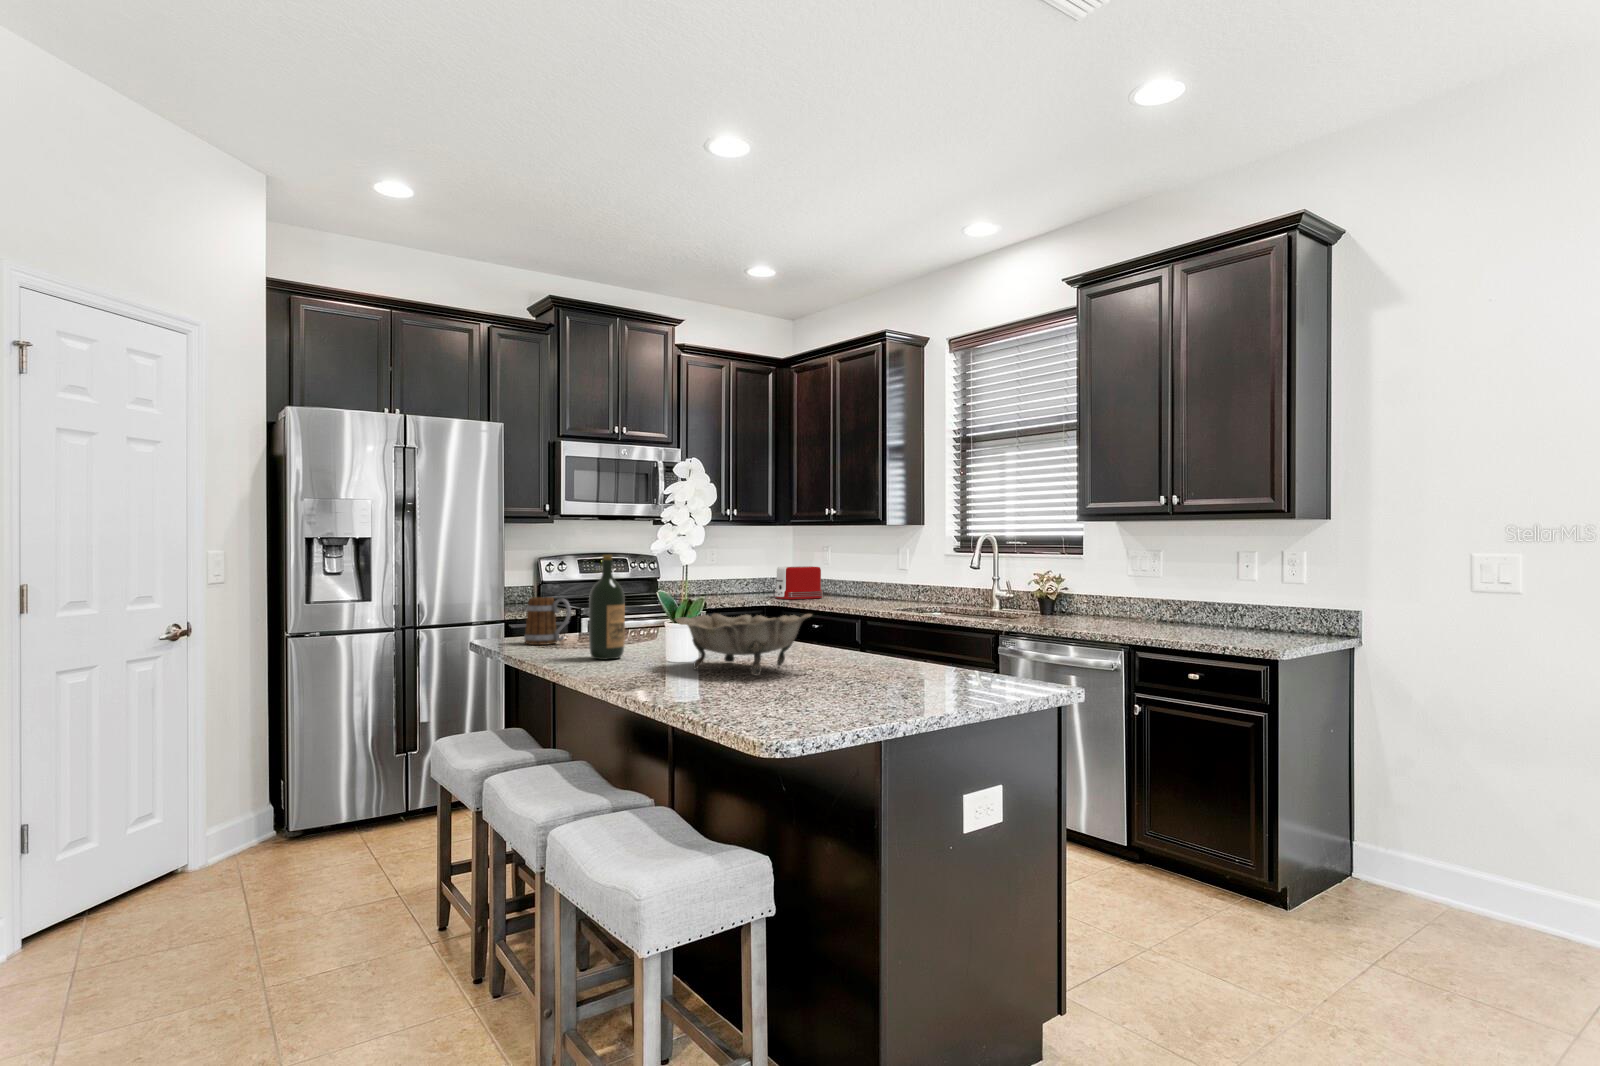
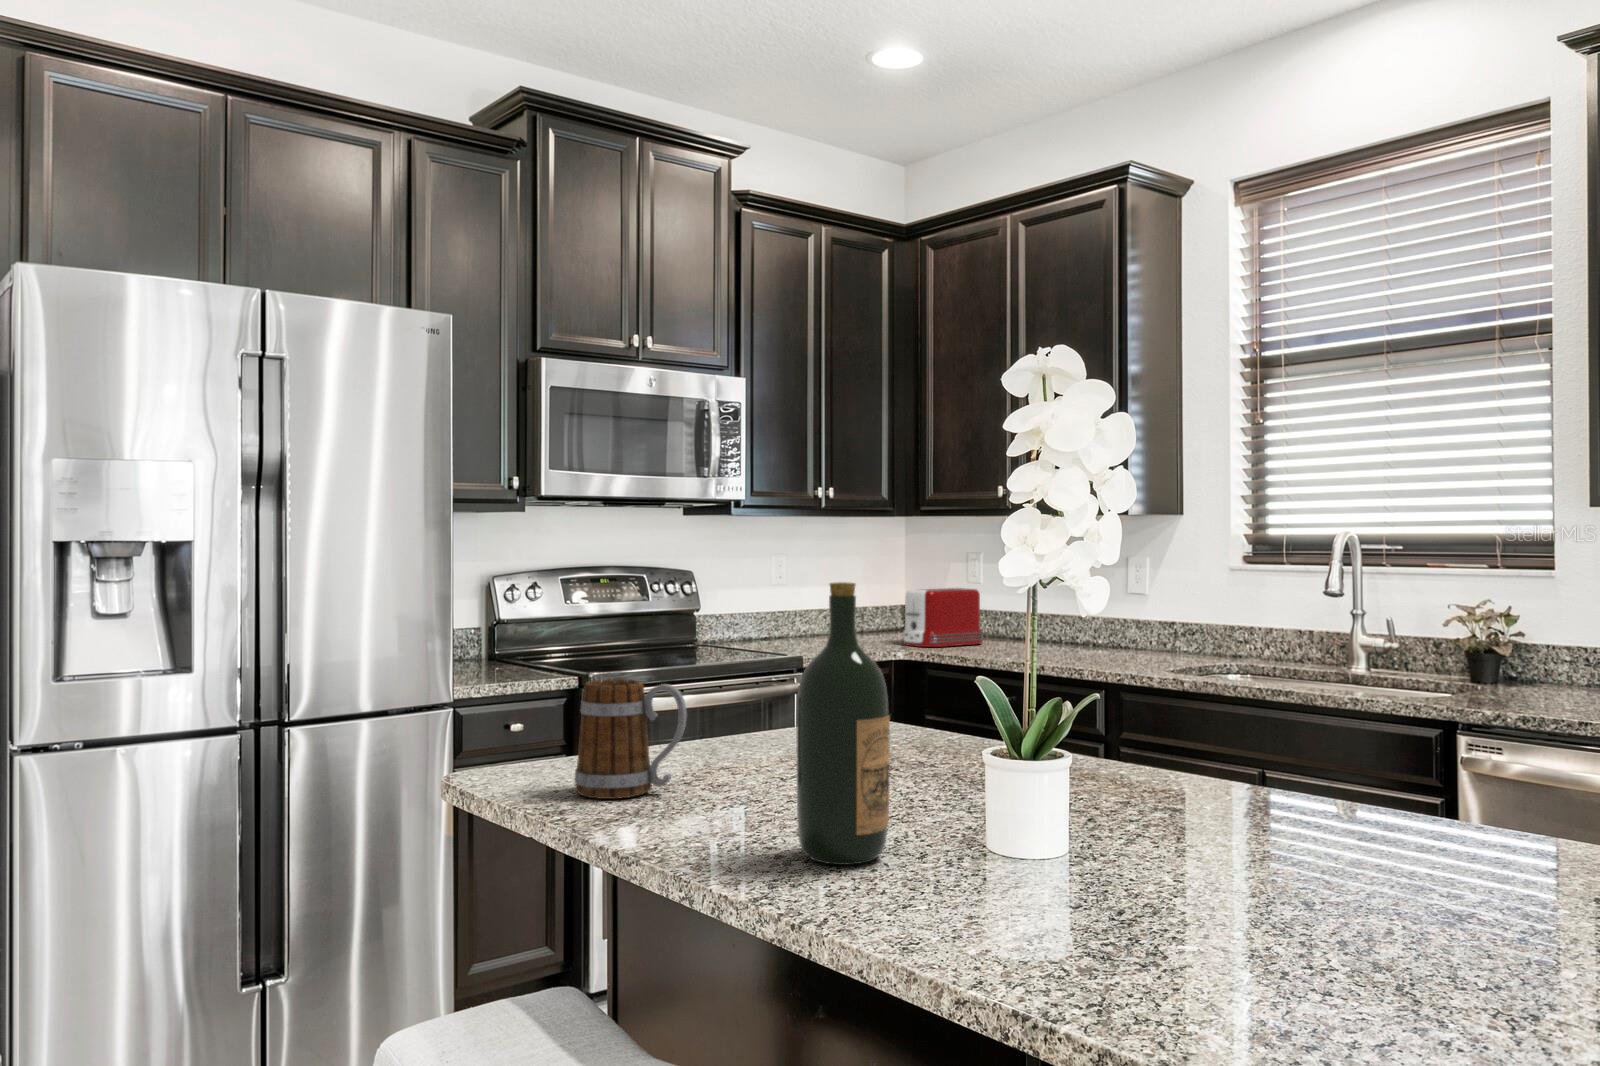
decorative bowl: present [675,614,812,676] -> none [1077,738,1521,950]

